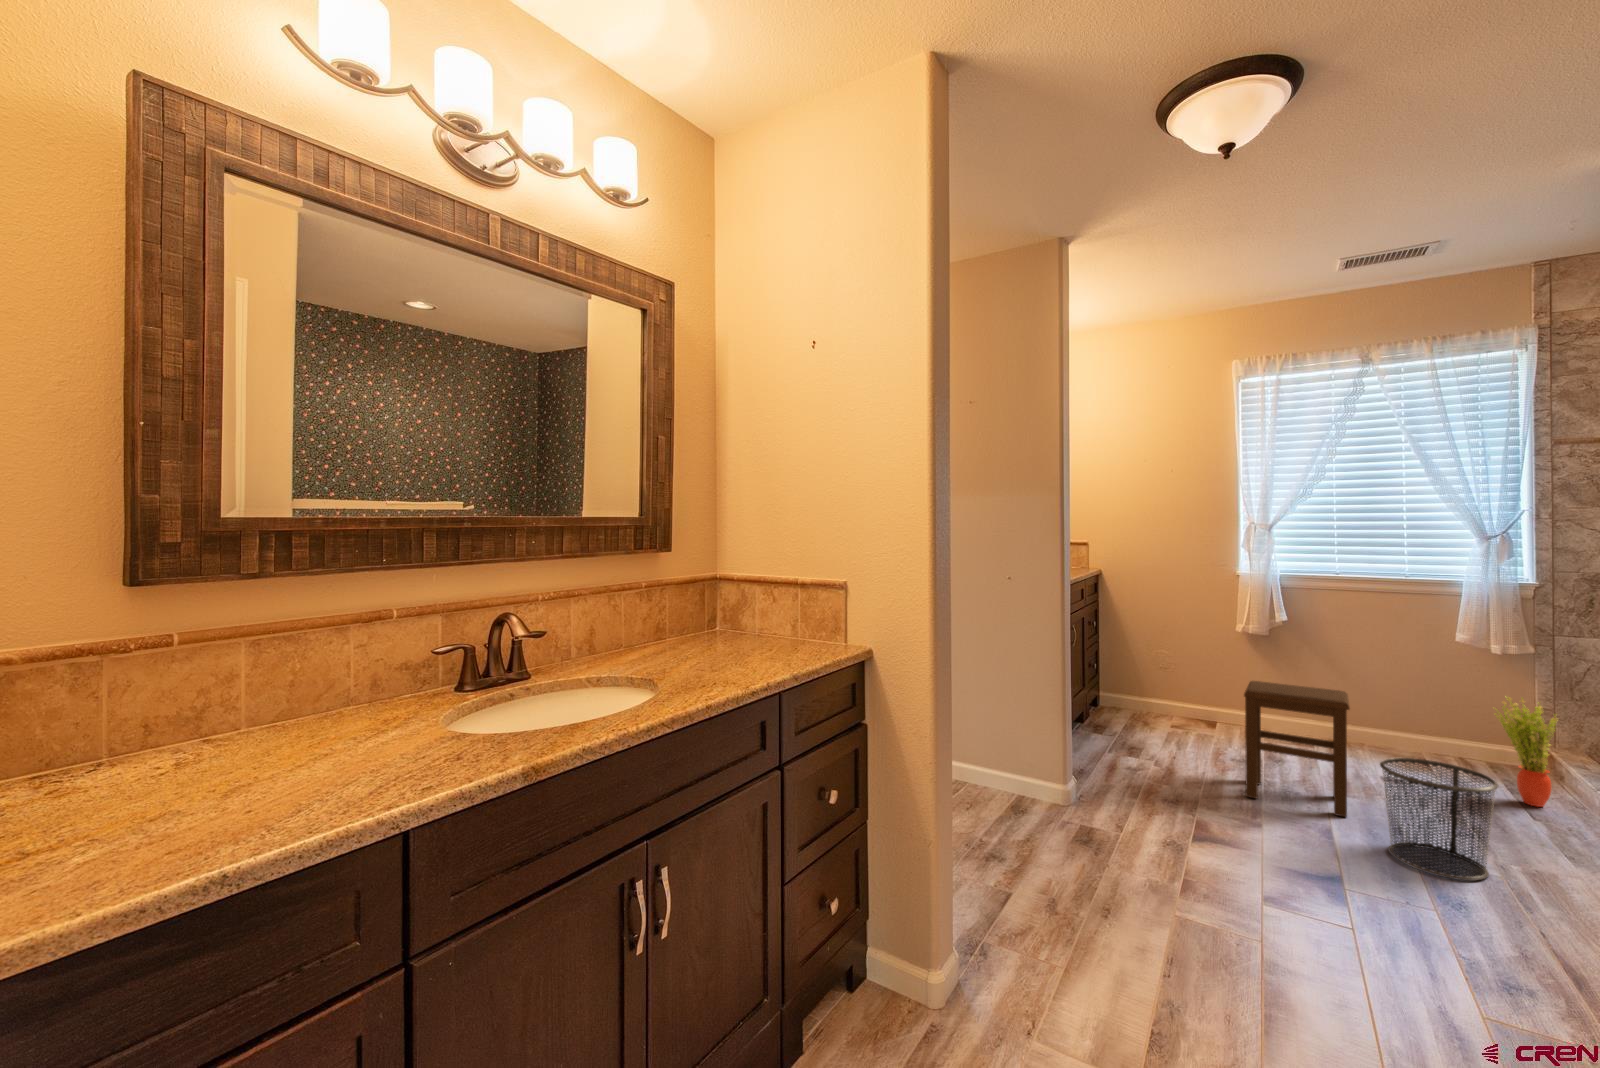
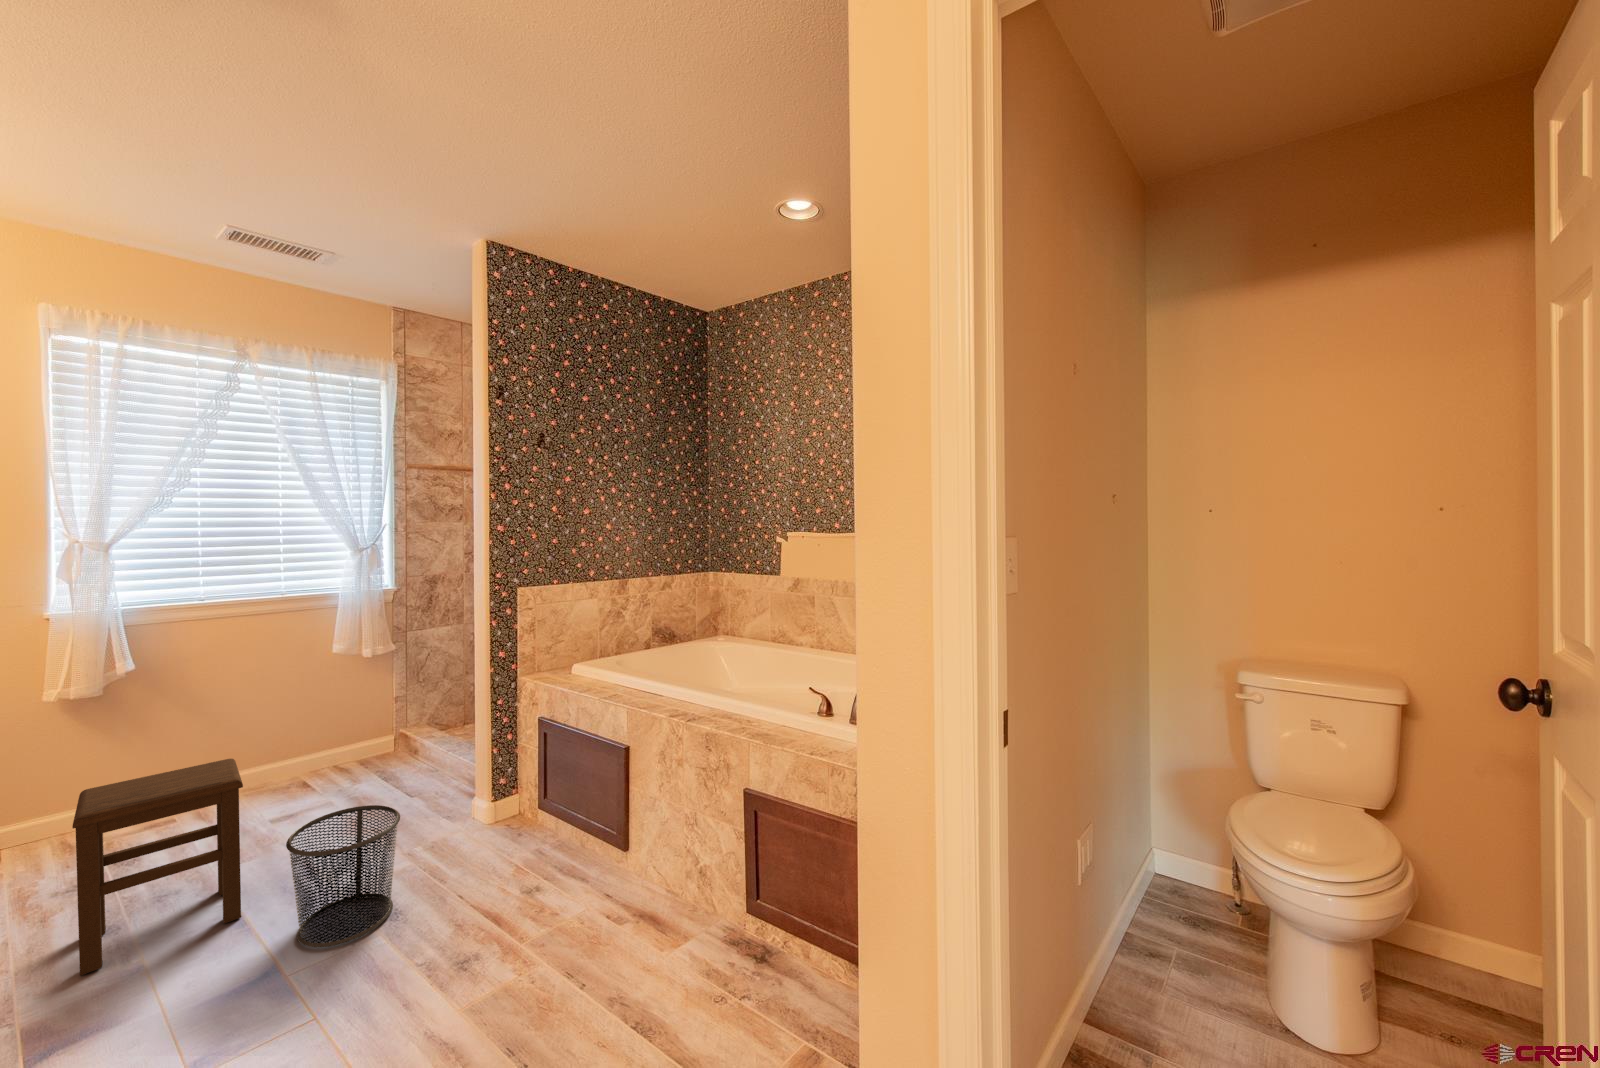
potted plant: present [1496,697,1558,807] -> none [373,700,422,794]

